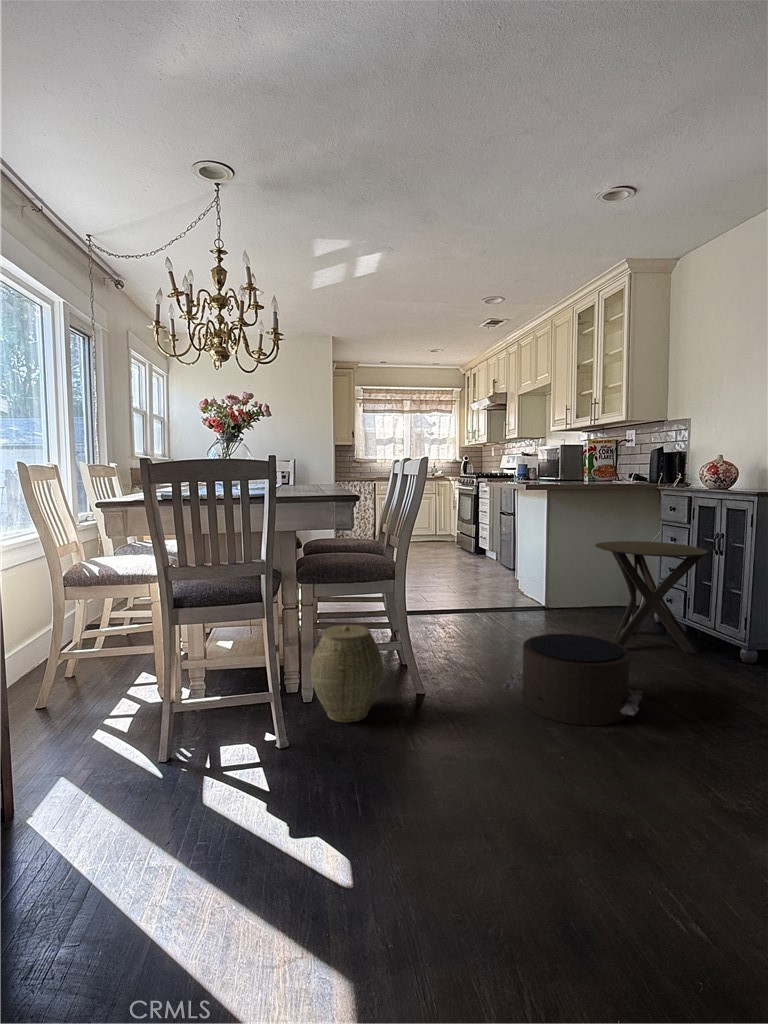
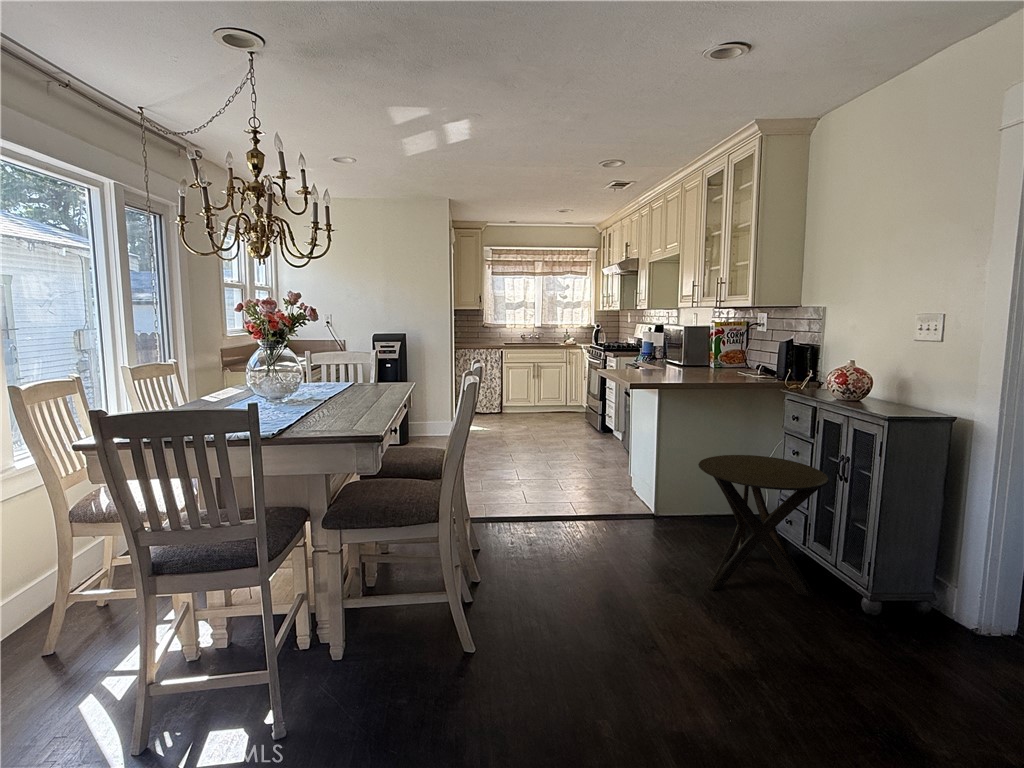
woven basket: present [311,625,384,722] -> none [325,582,412,703]
pouf: present [503,634,642,726] -> none [556,588,723,723]

